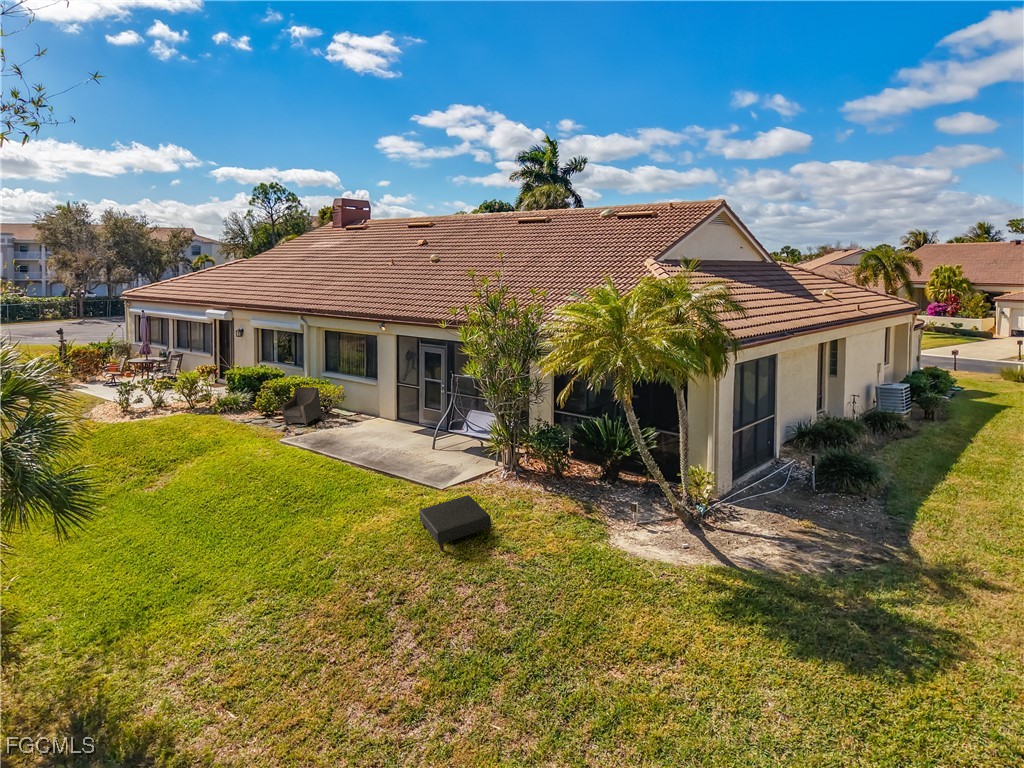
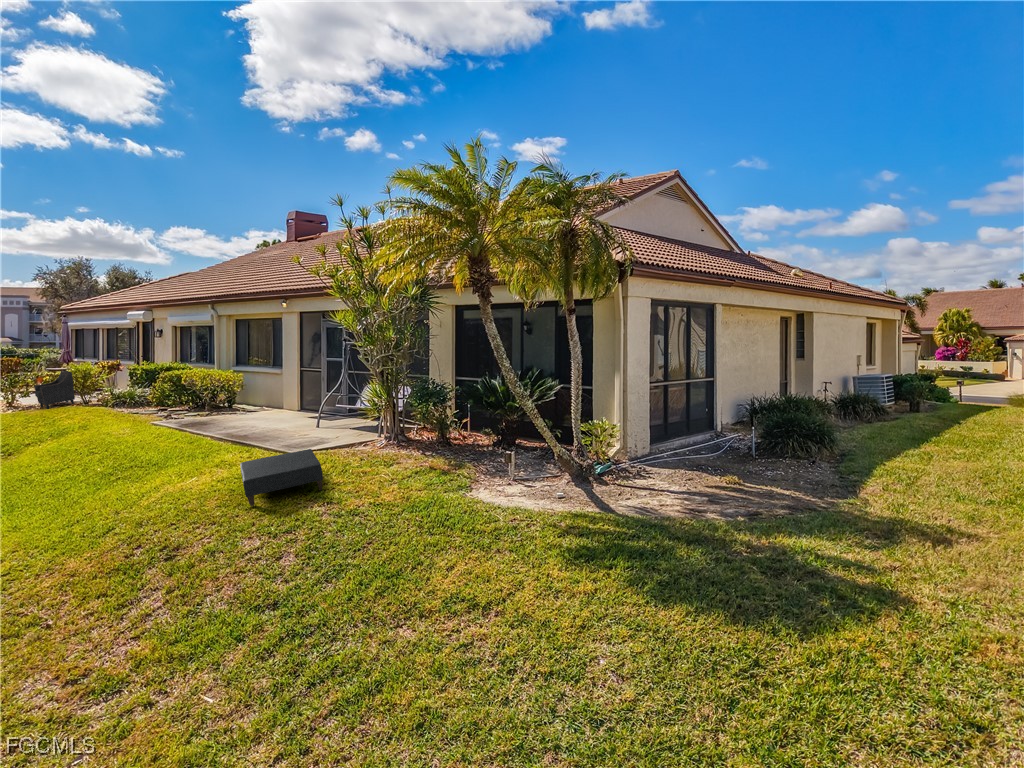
chair: present [281,387,321,427] -> present [34,371,75,409]

